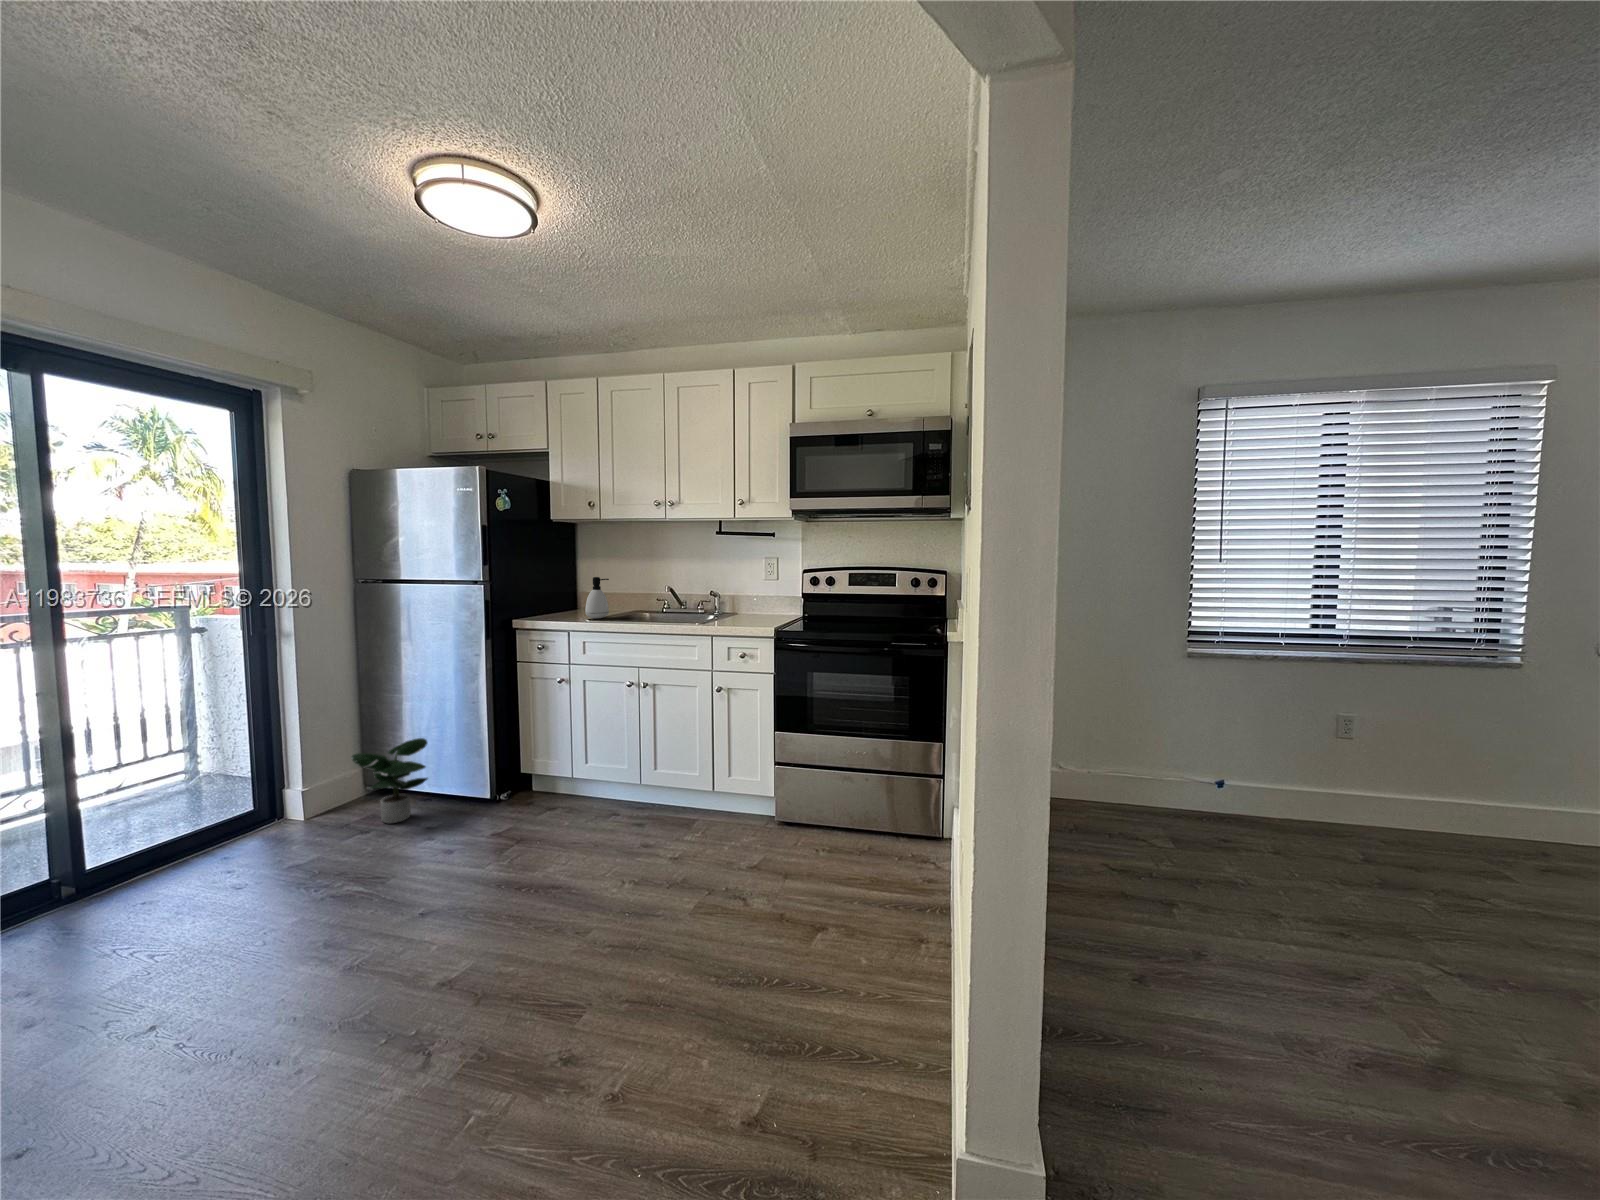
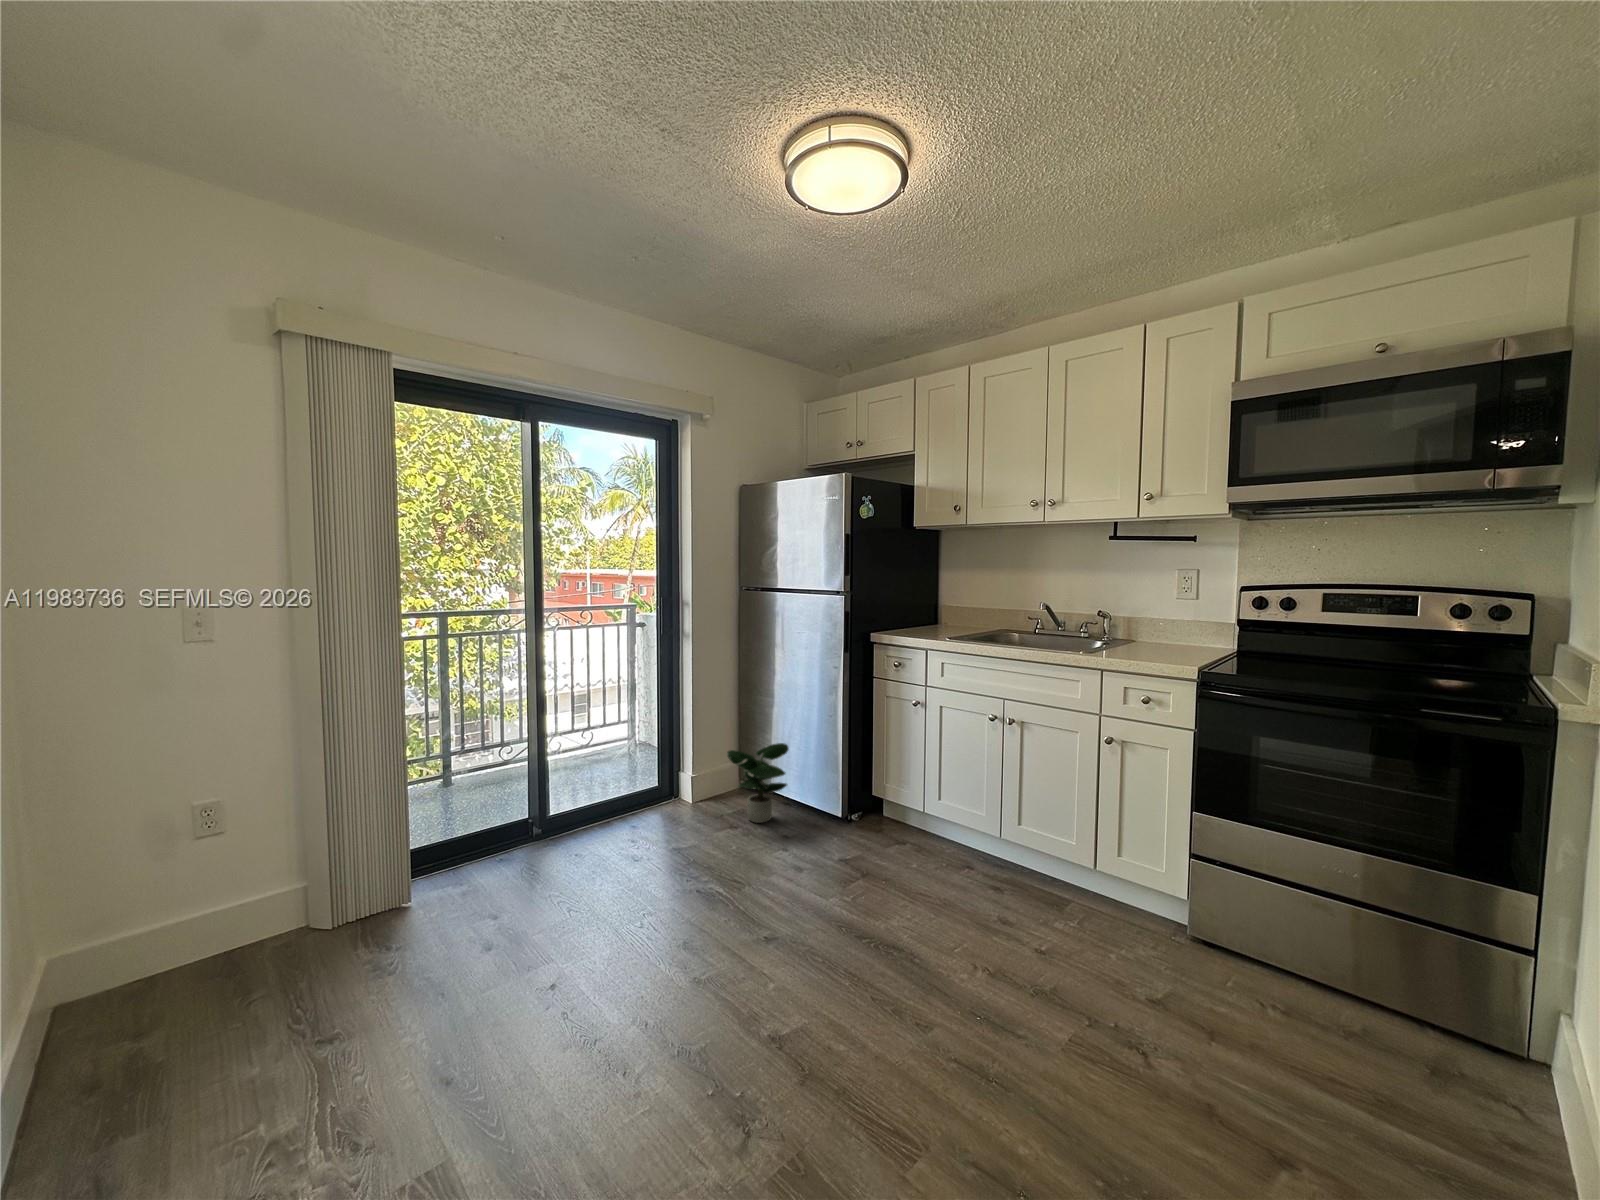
soap dispenser: present [585,577,609,619] -> none [944,590,972,637]

